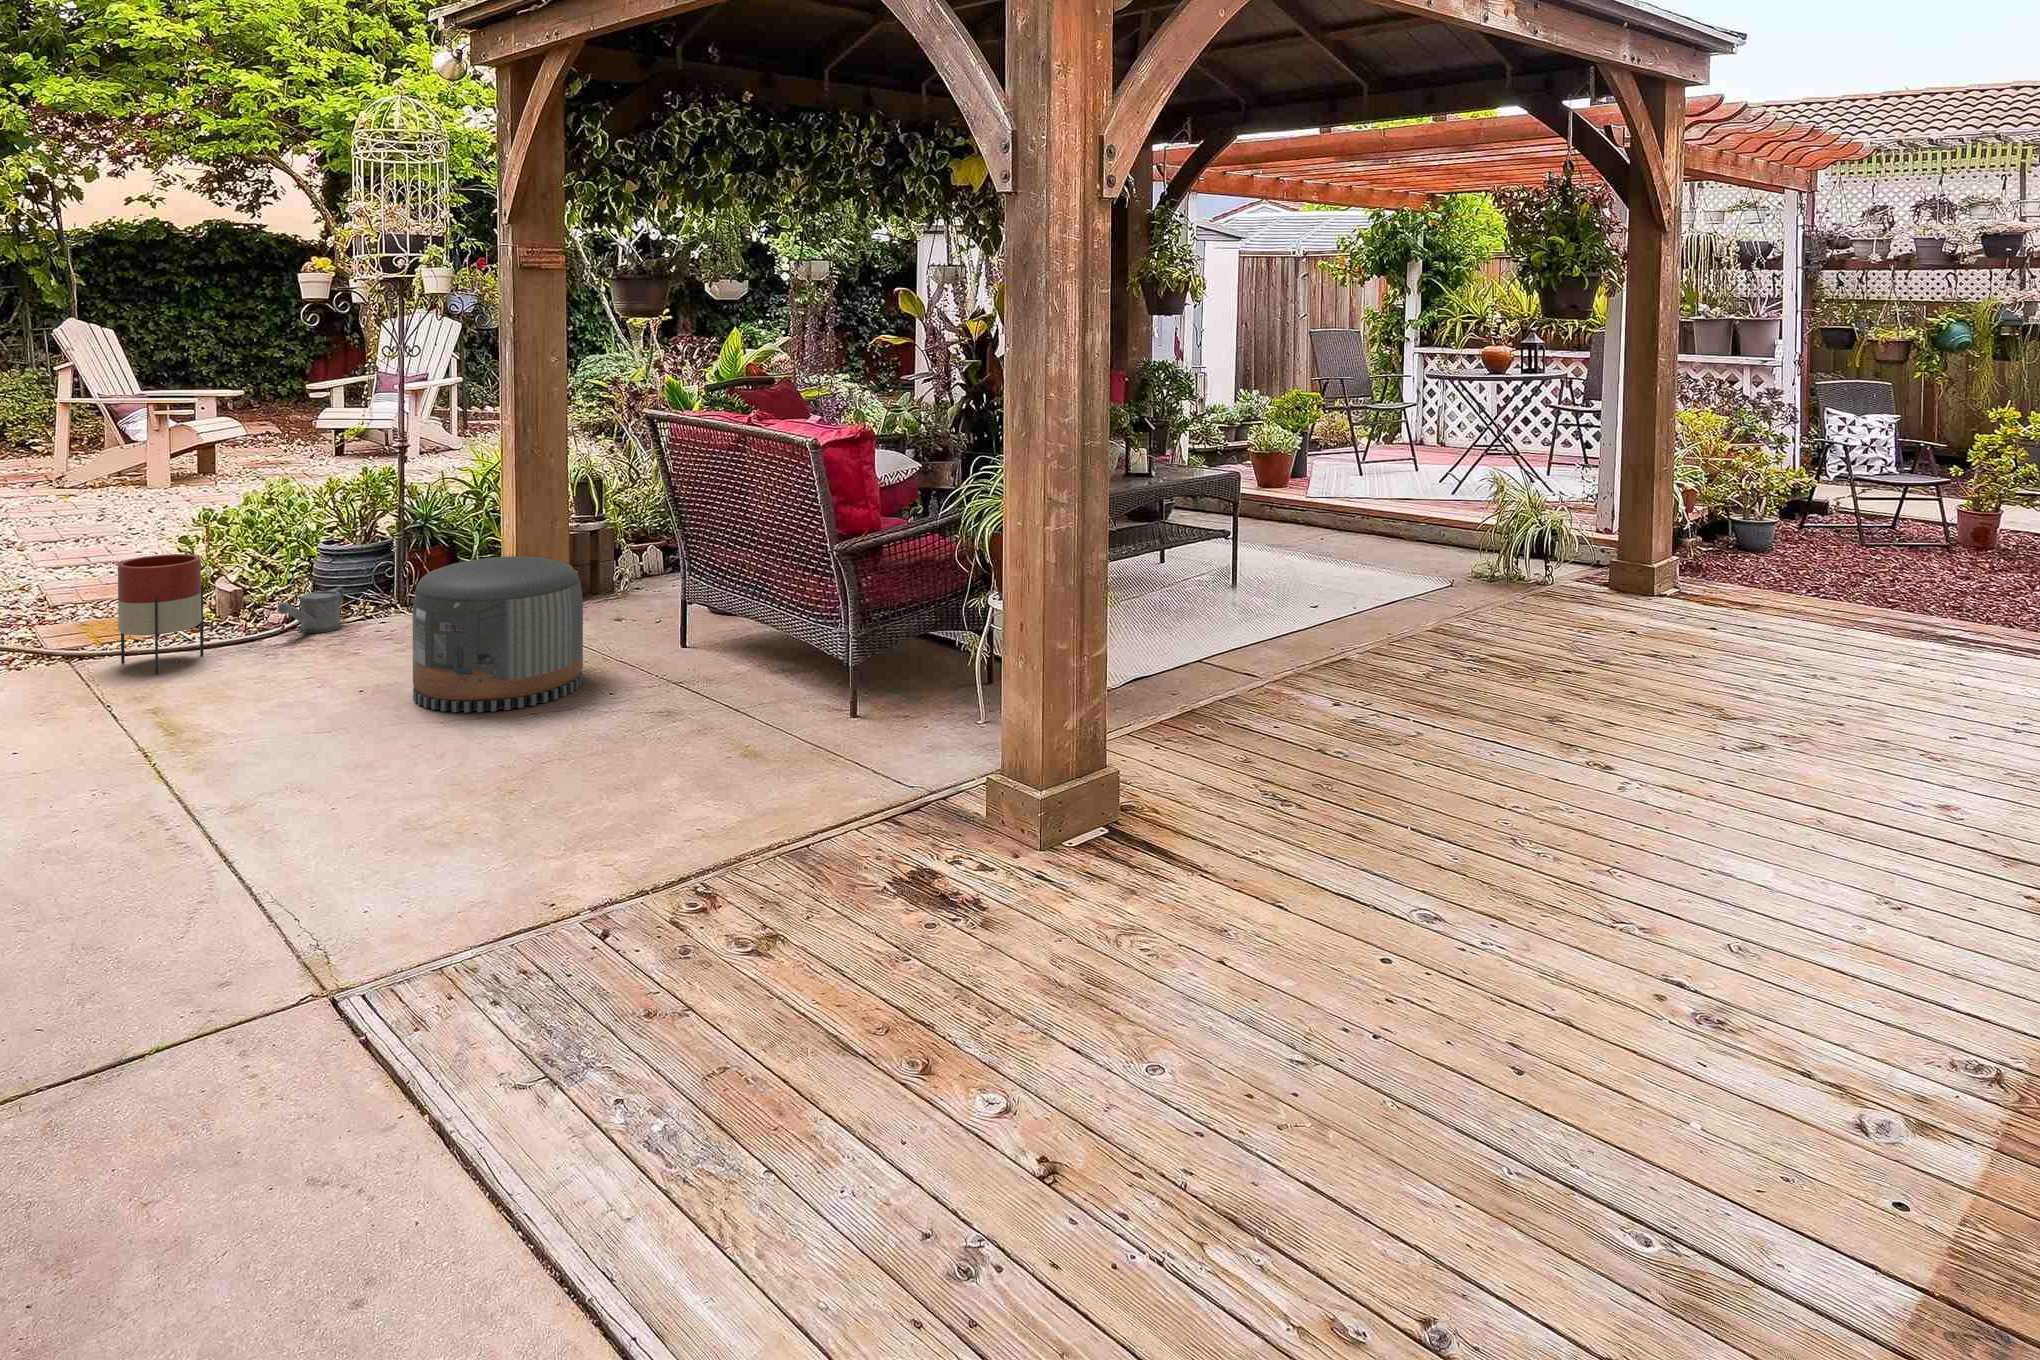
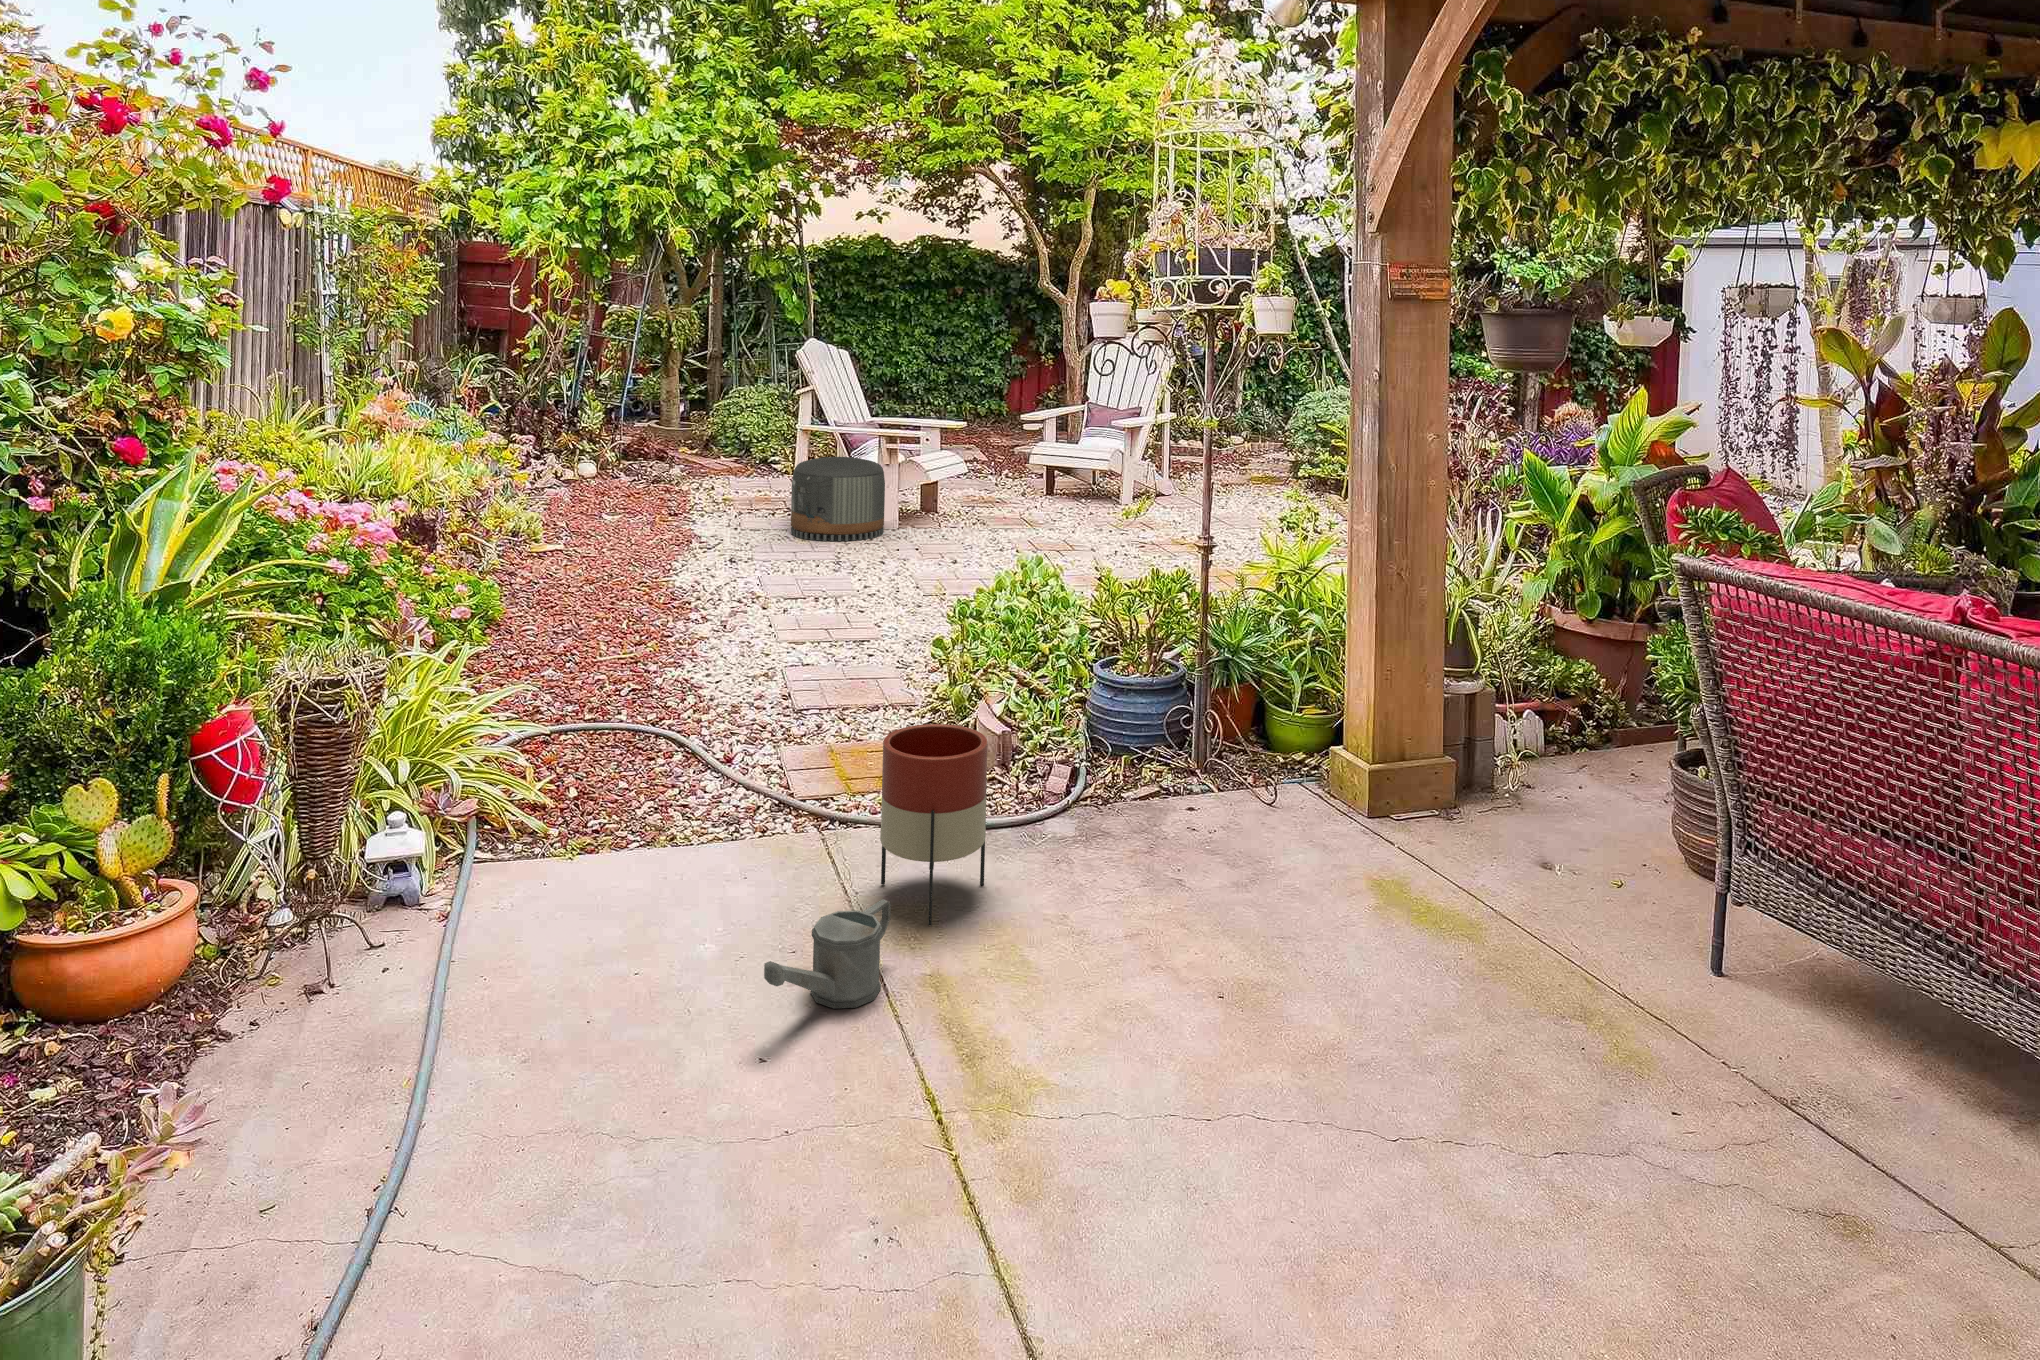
pouf: present [413,556,583,712] -> present [791,457,885,541]
watering can: present [278,587,343,633] -> present [764,899,891,1009]

